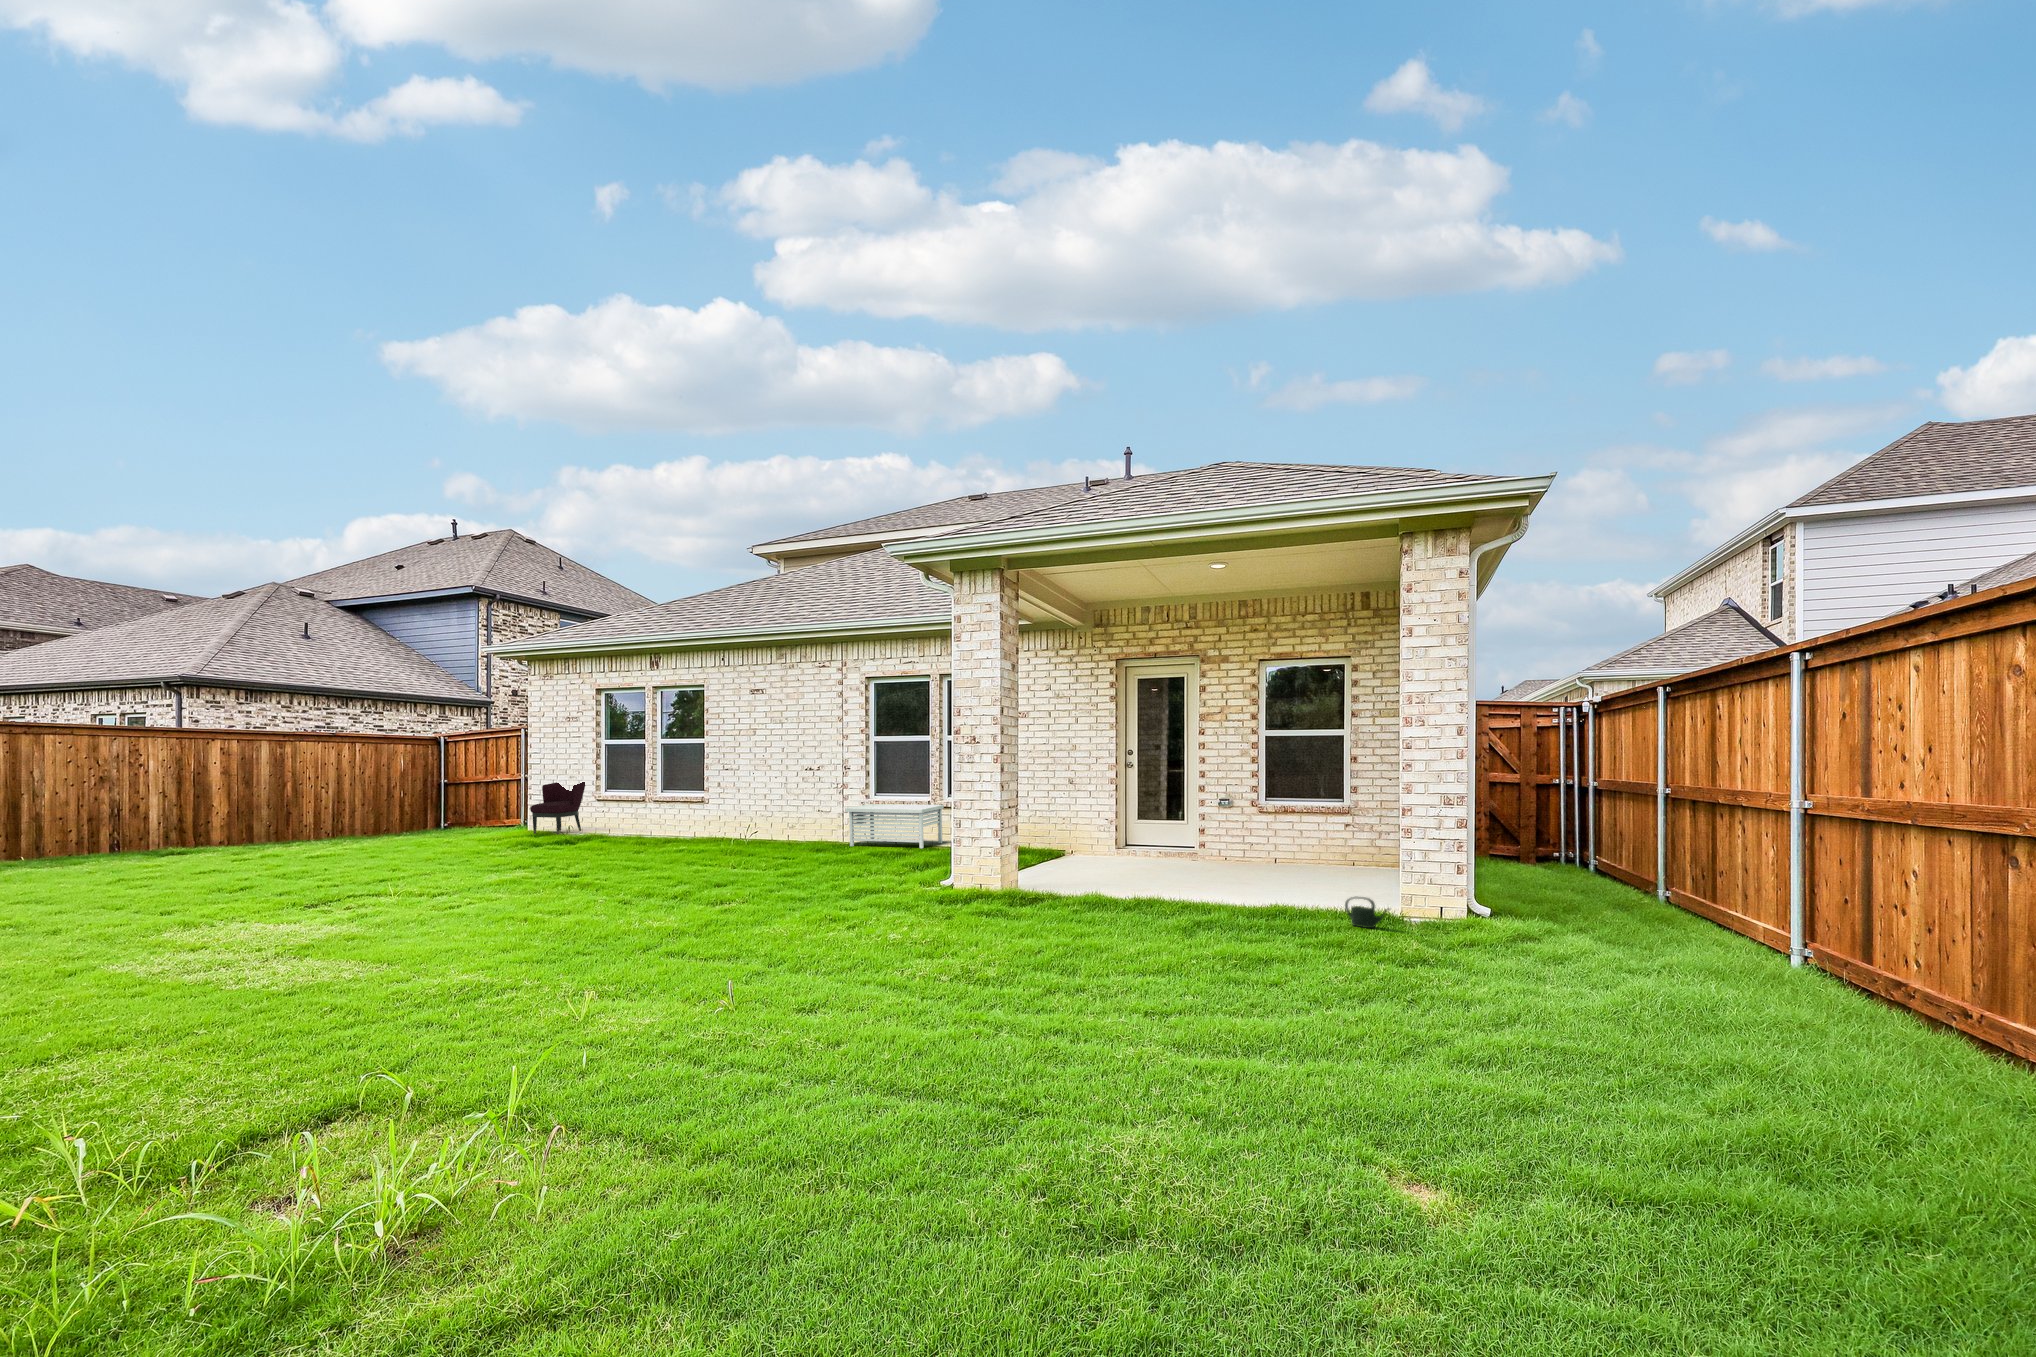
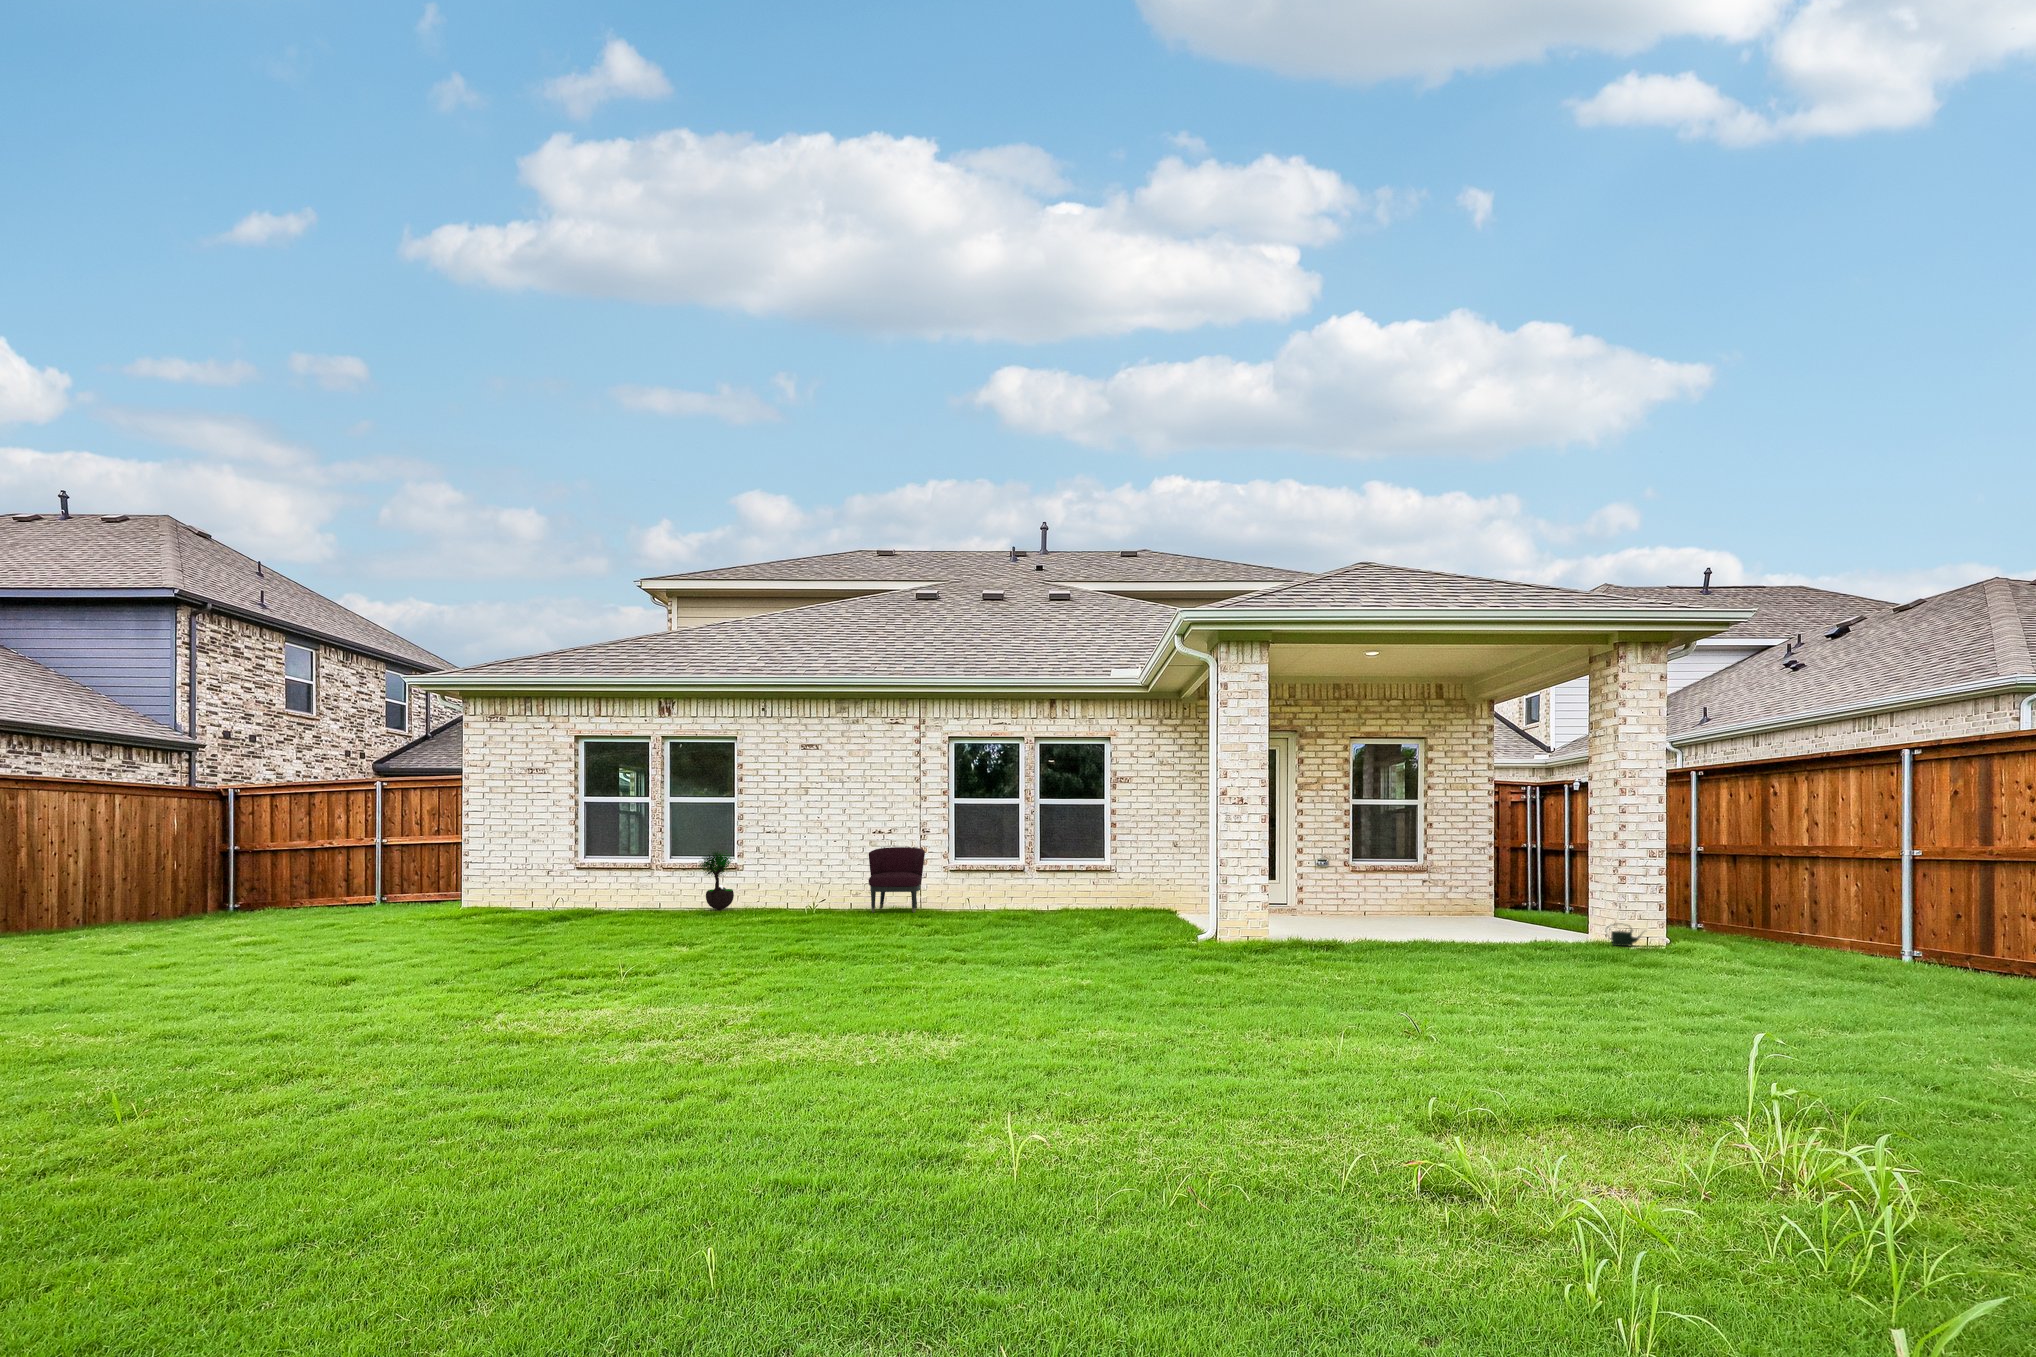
potted tree: none [662,781,701,836] -> present [699,850,734,909]
chair: present [530,782,585,834] -> present [869,847,925,913]
storage bench: present [846,804,944,848] -> none [954,869,1044,913]

